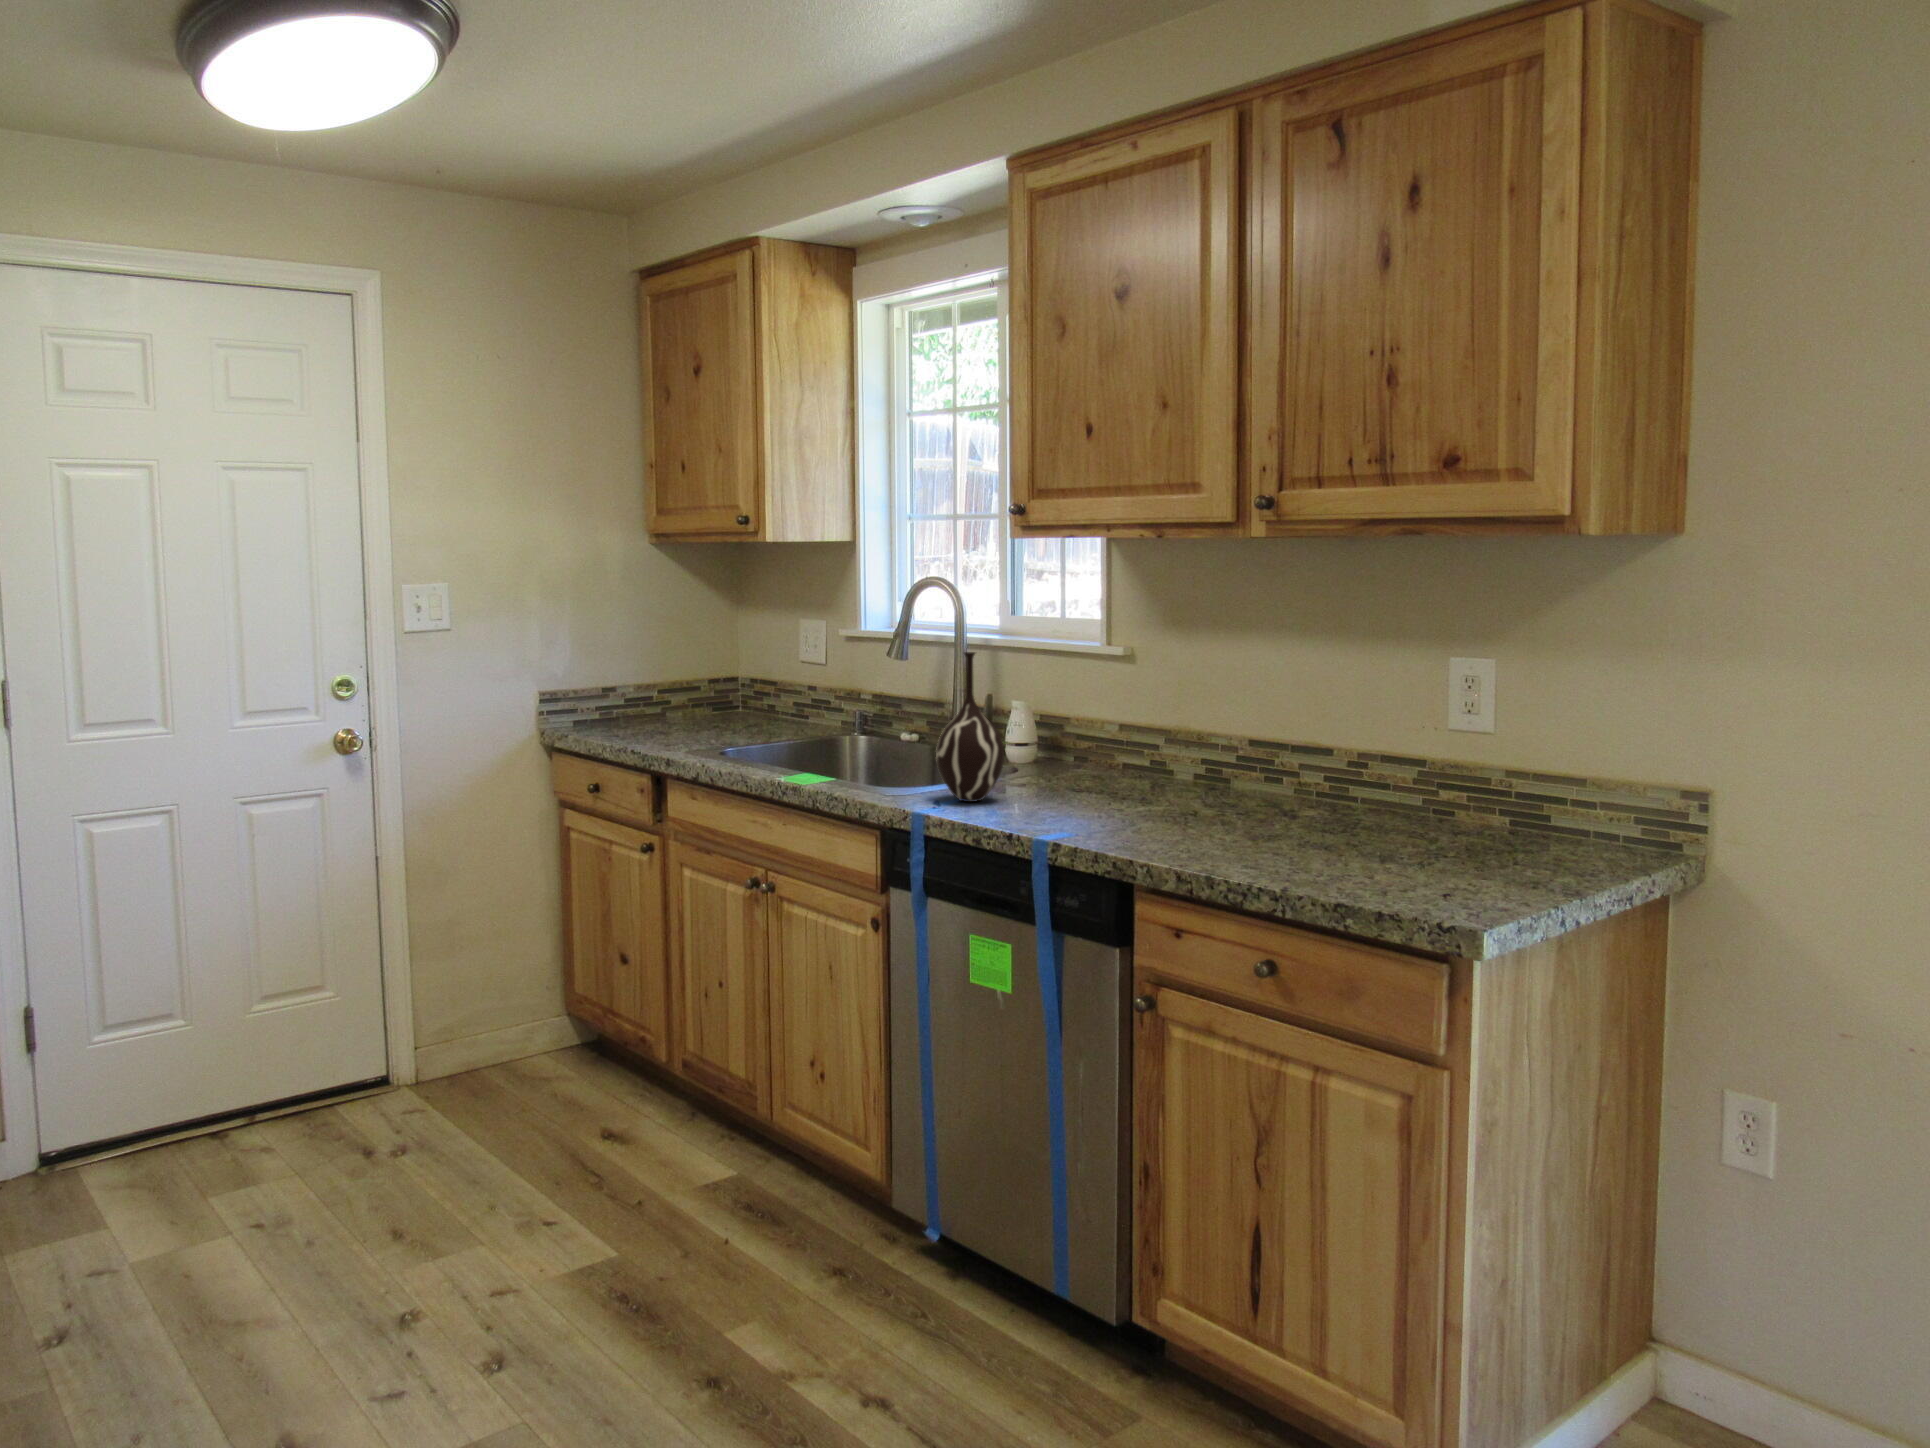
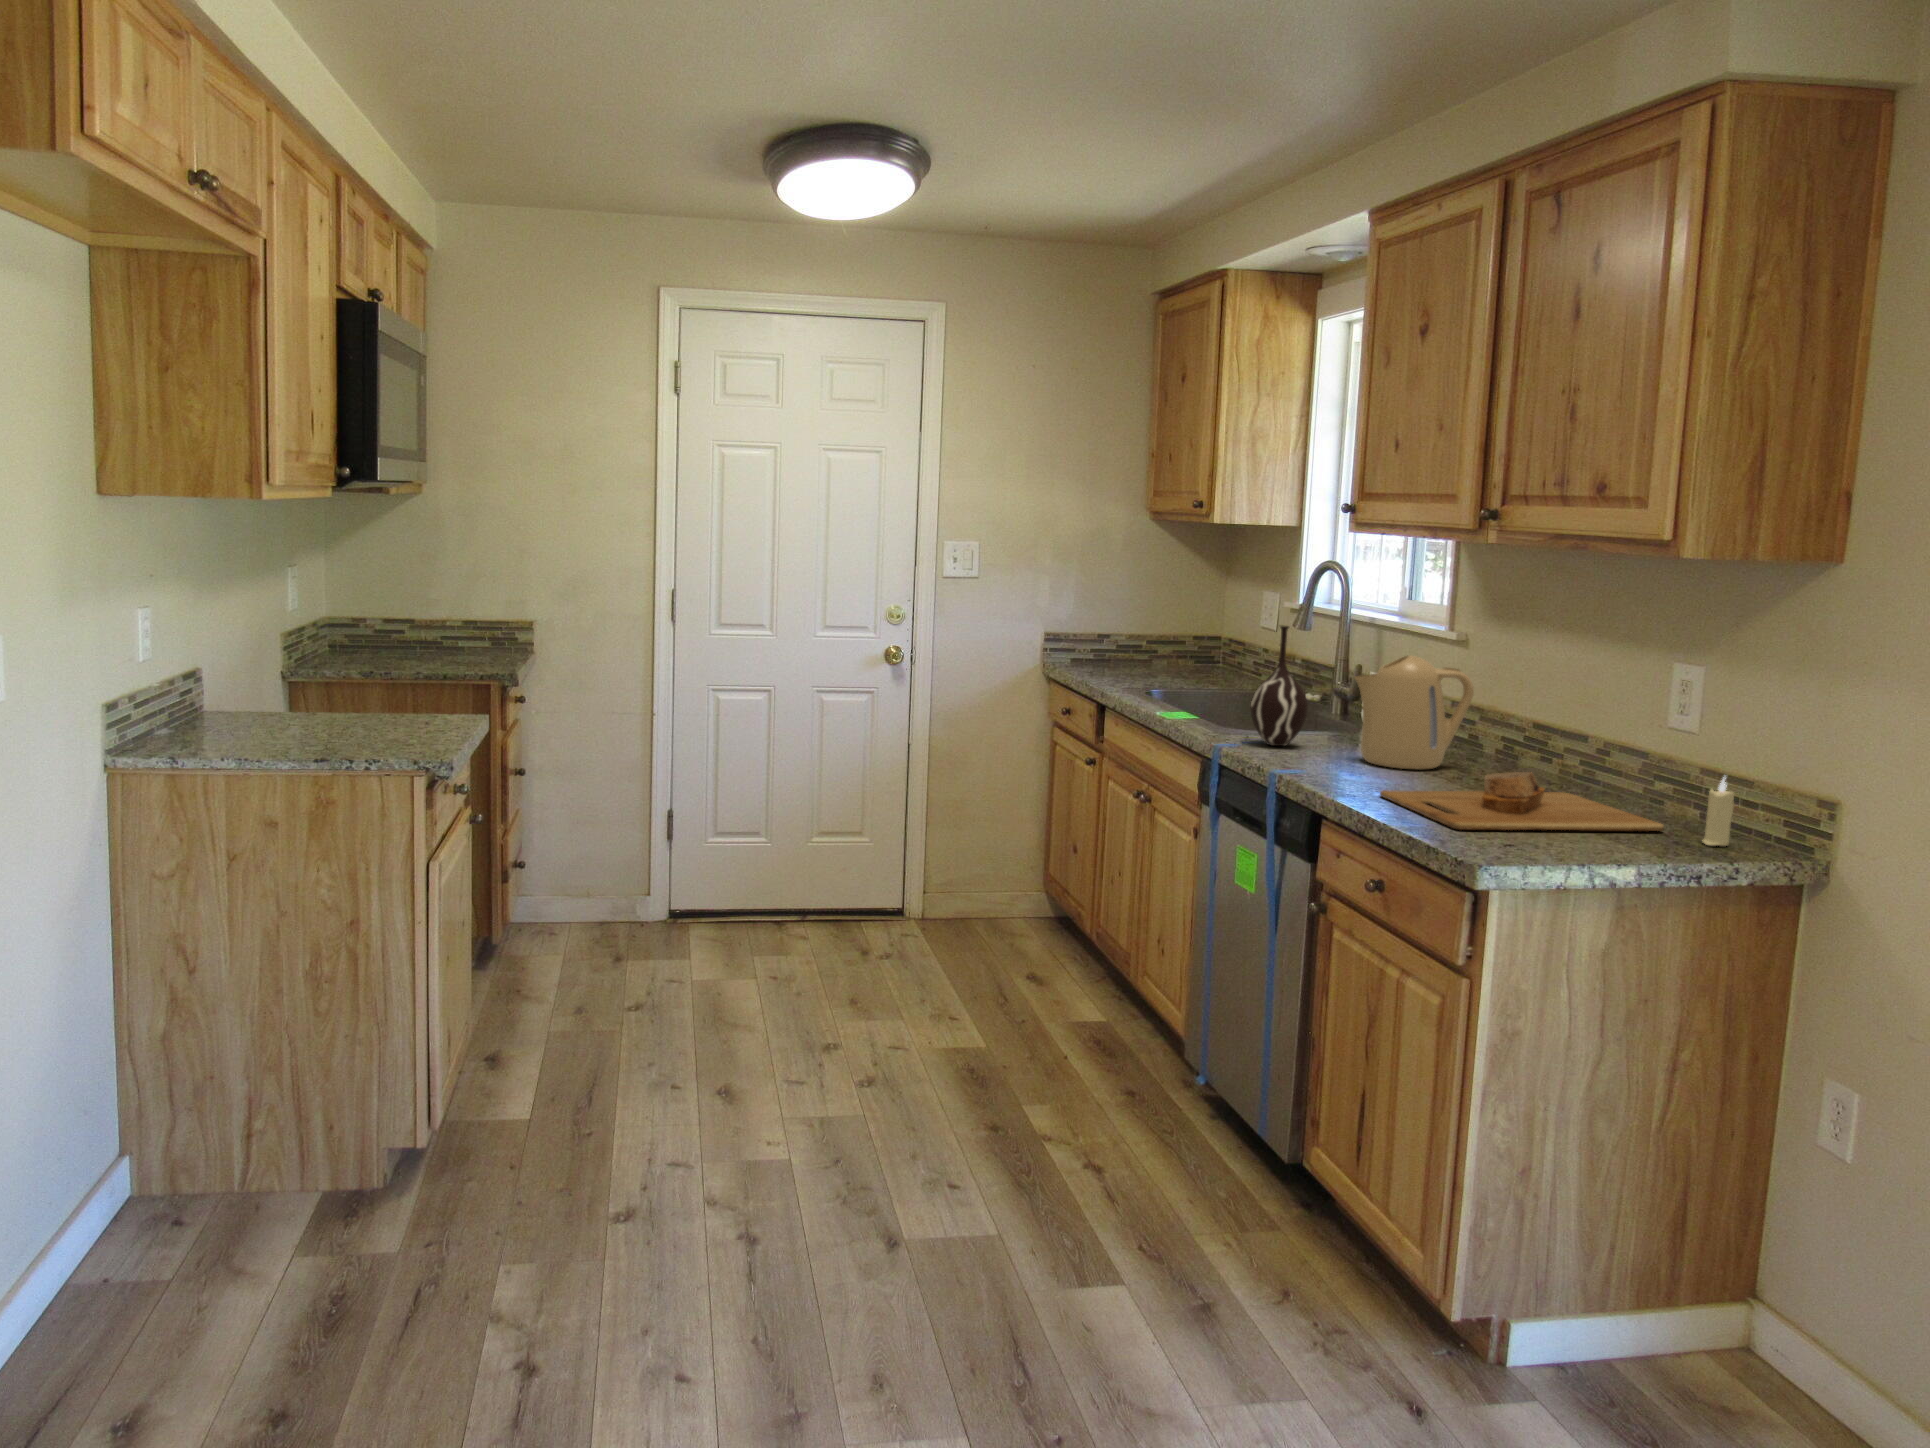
kettle: none [1073,675,1198,811] -> present [1355,655,1474,769]
candle: none [1570,776,1605,858] -> present [1702,777,1735,846]
cutting board: none [1208,798,1521,886] -> present [1380,772,1664,831]

